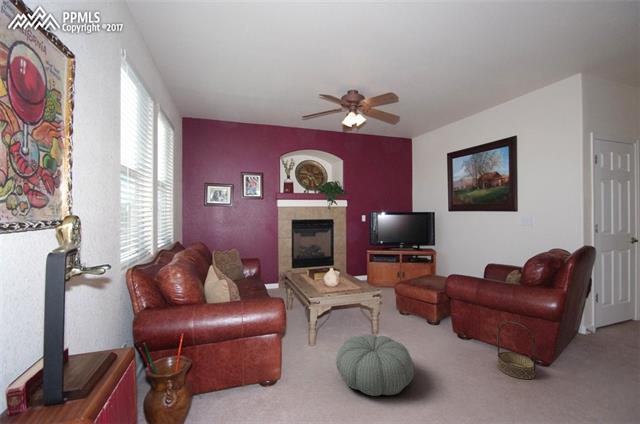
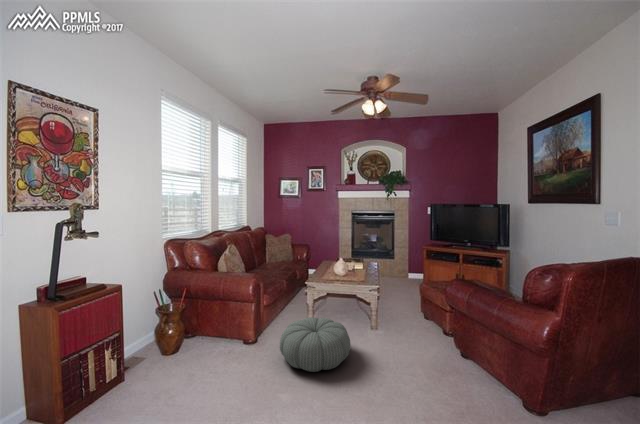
basket: present [497,322,536,379] -> none [455,336,499,410]

